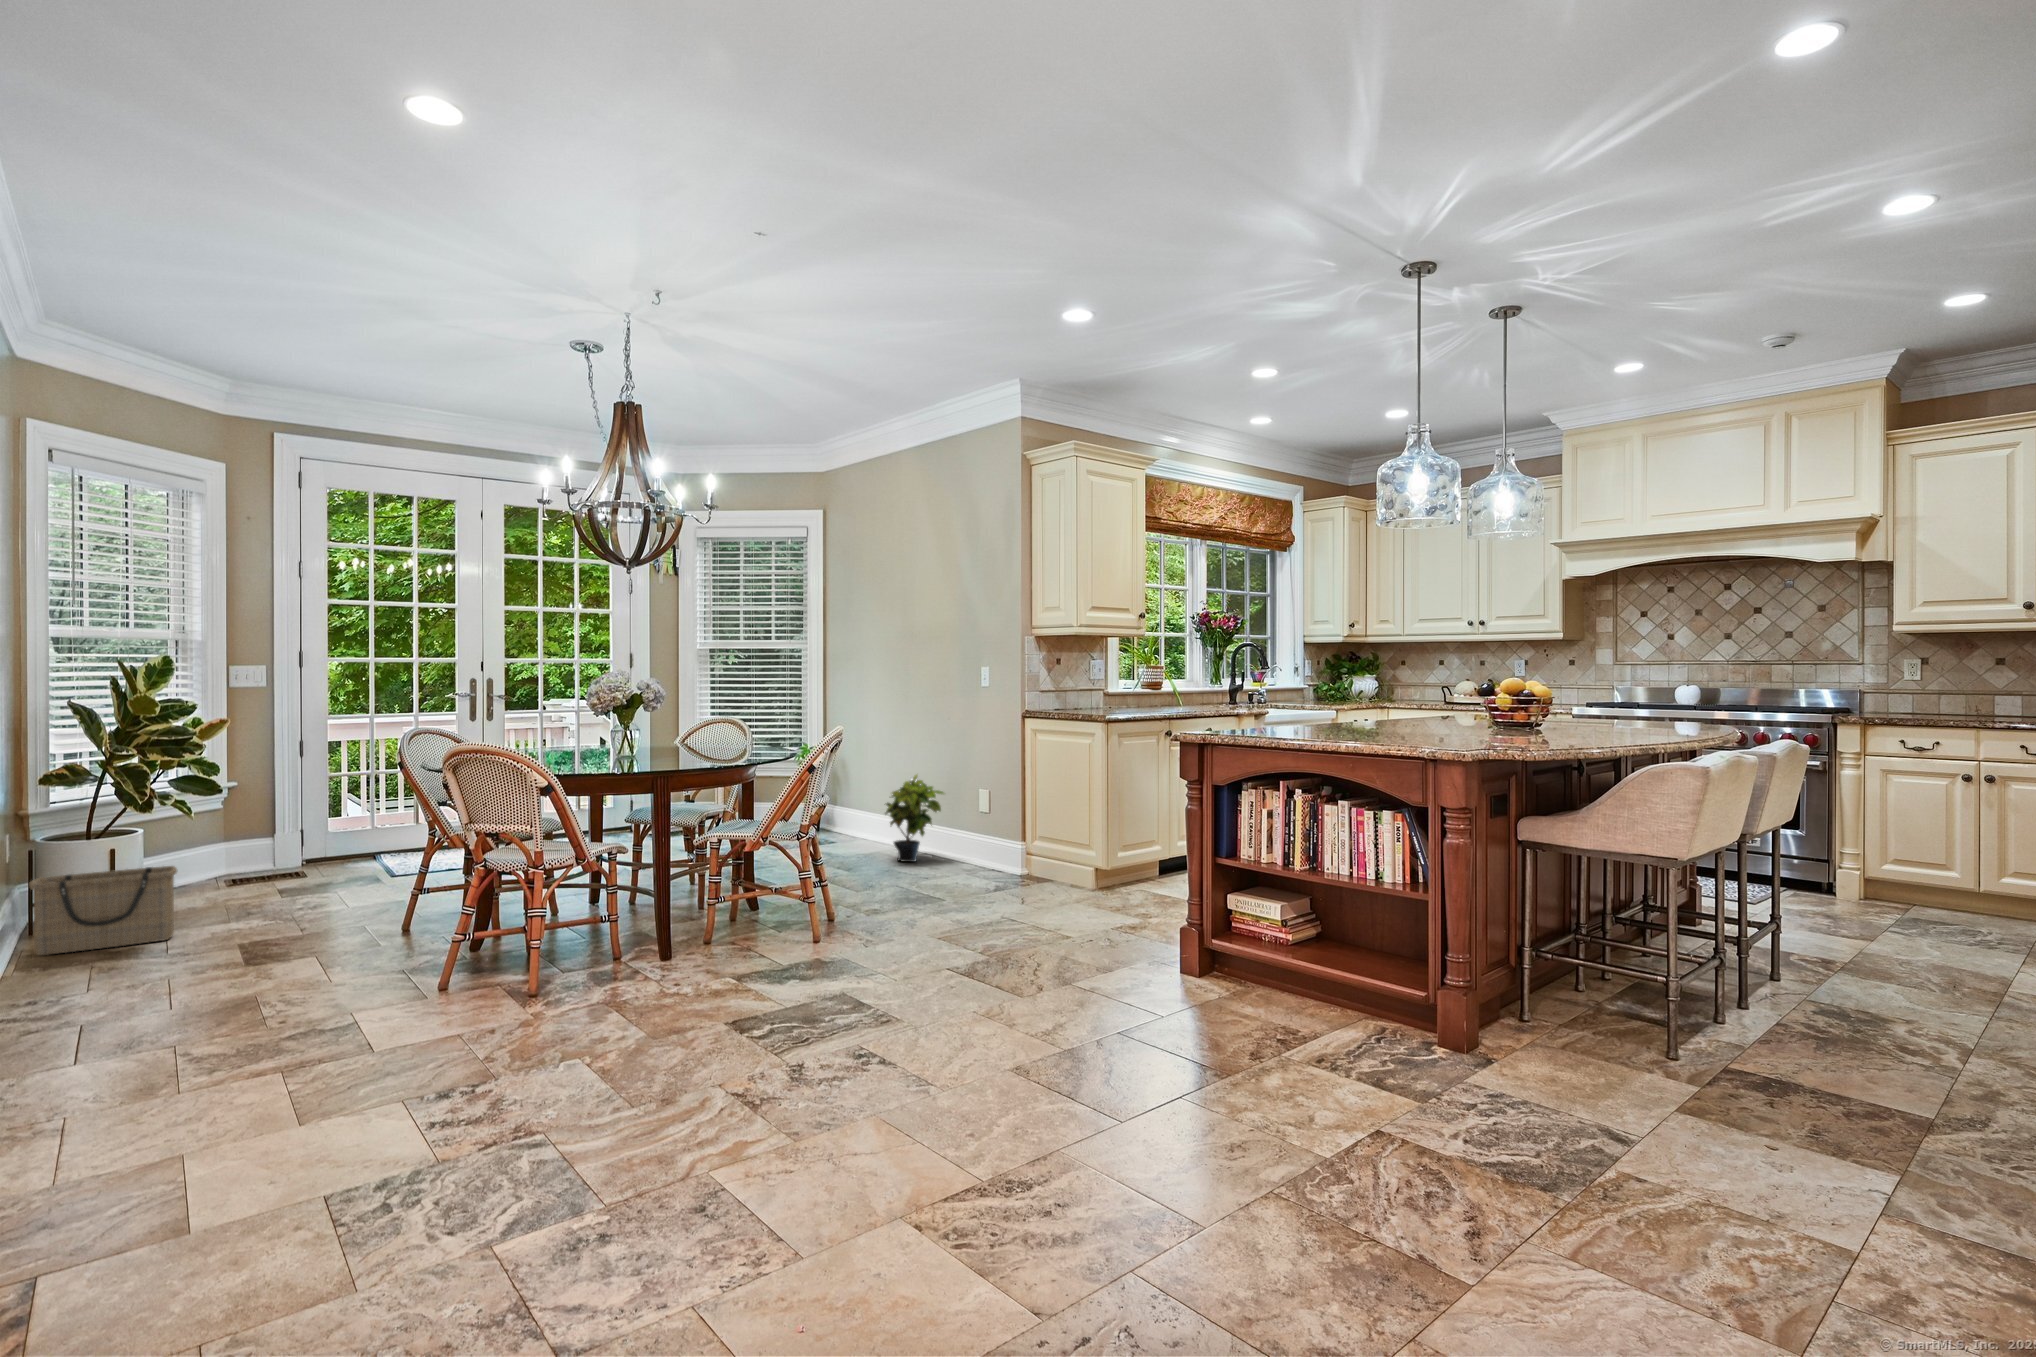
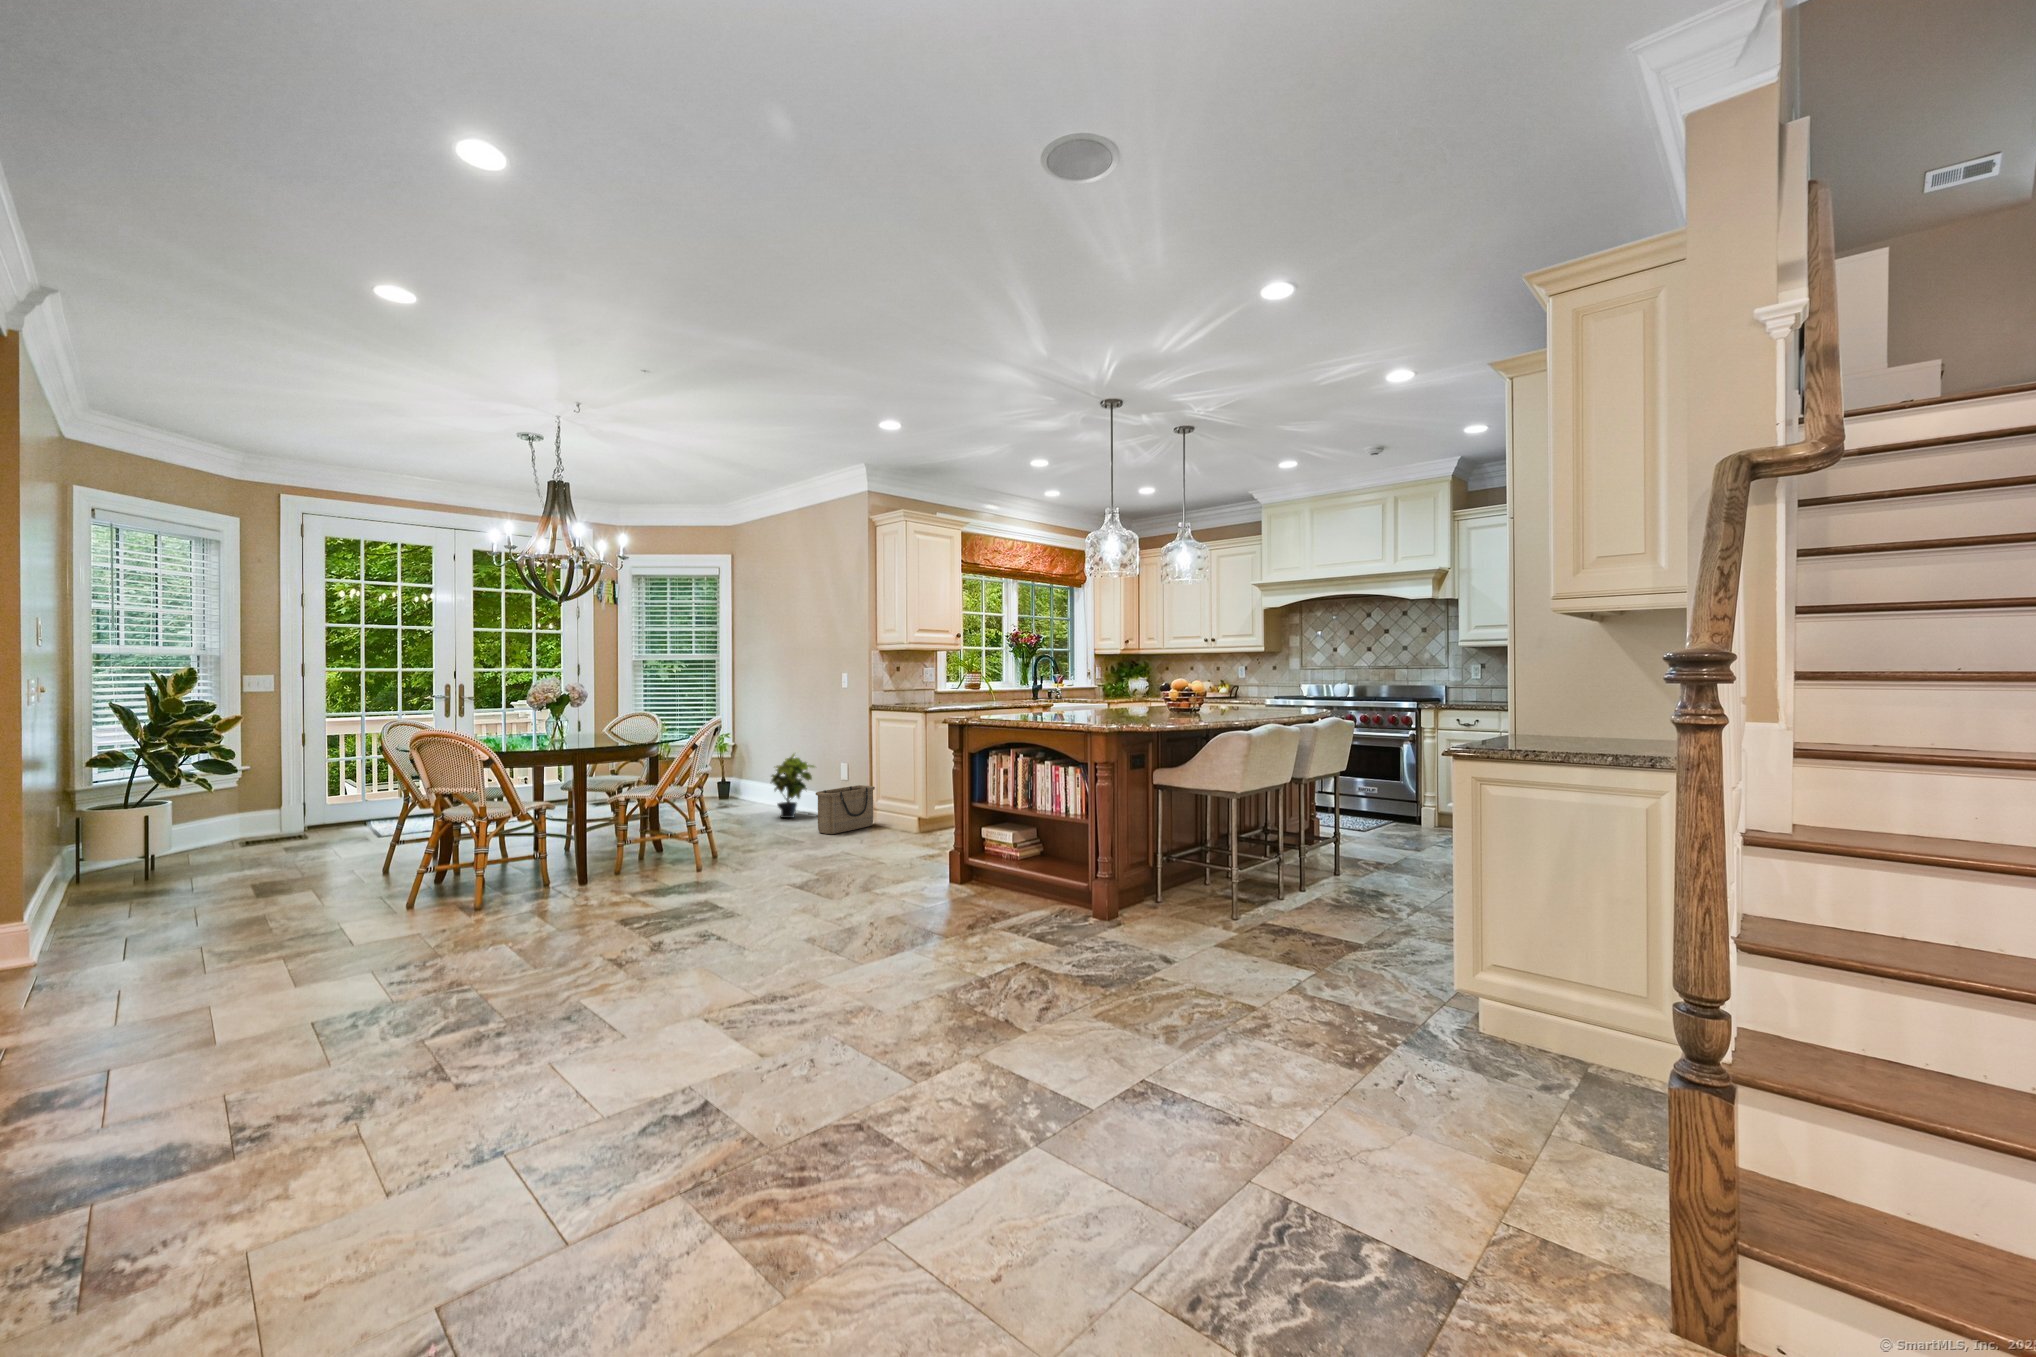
basket: present [29,866,177,955] -> present [816,785,875,834]

